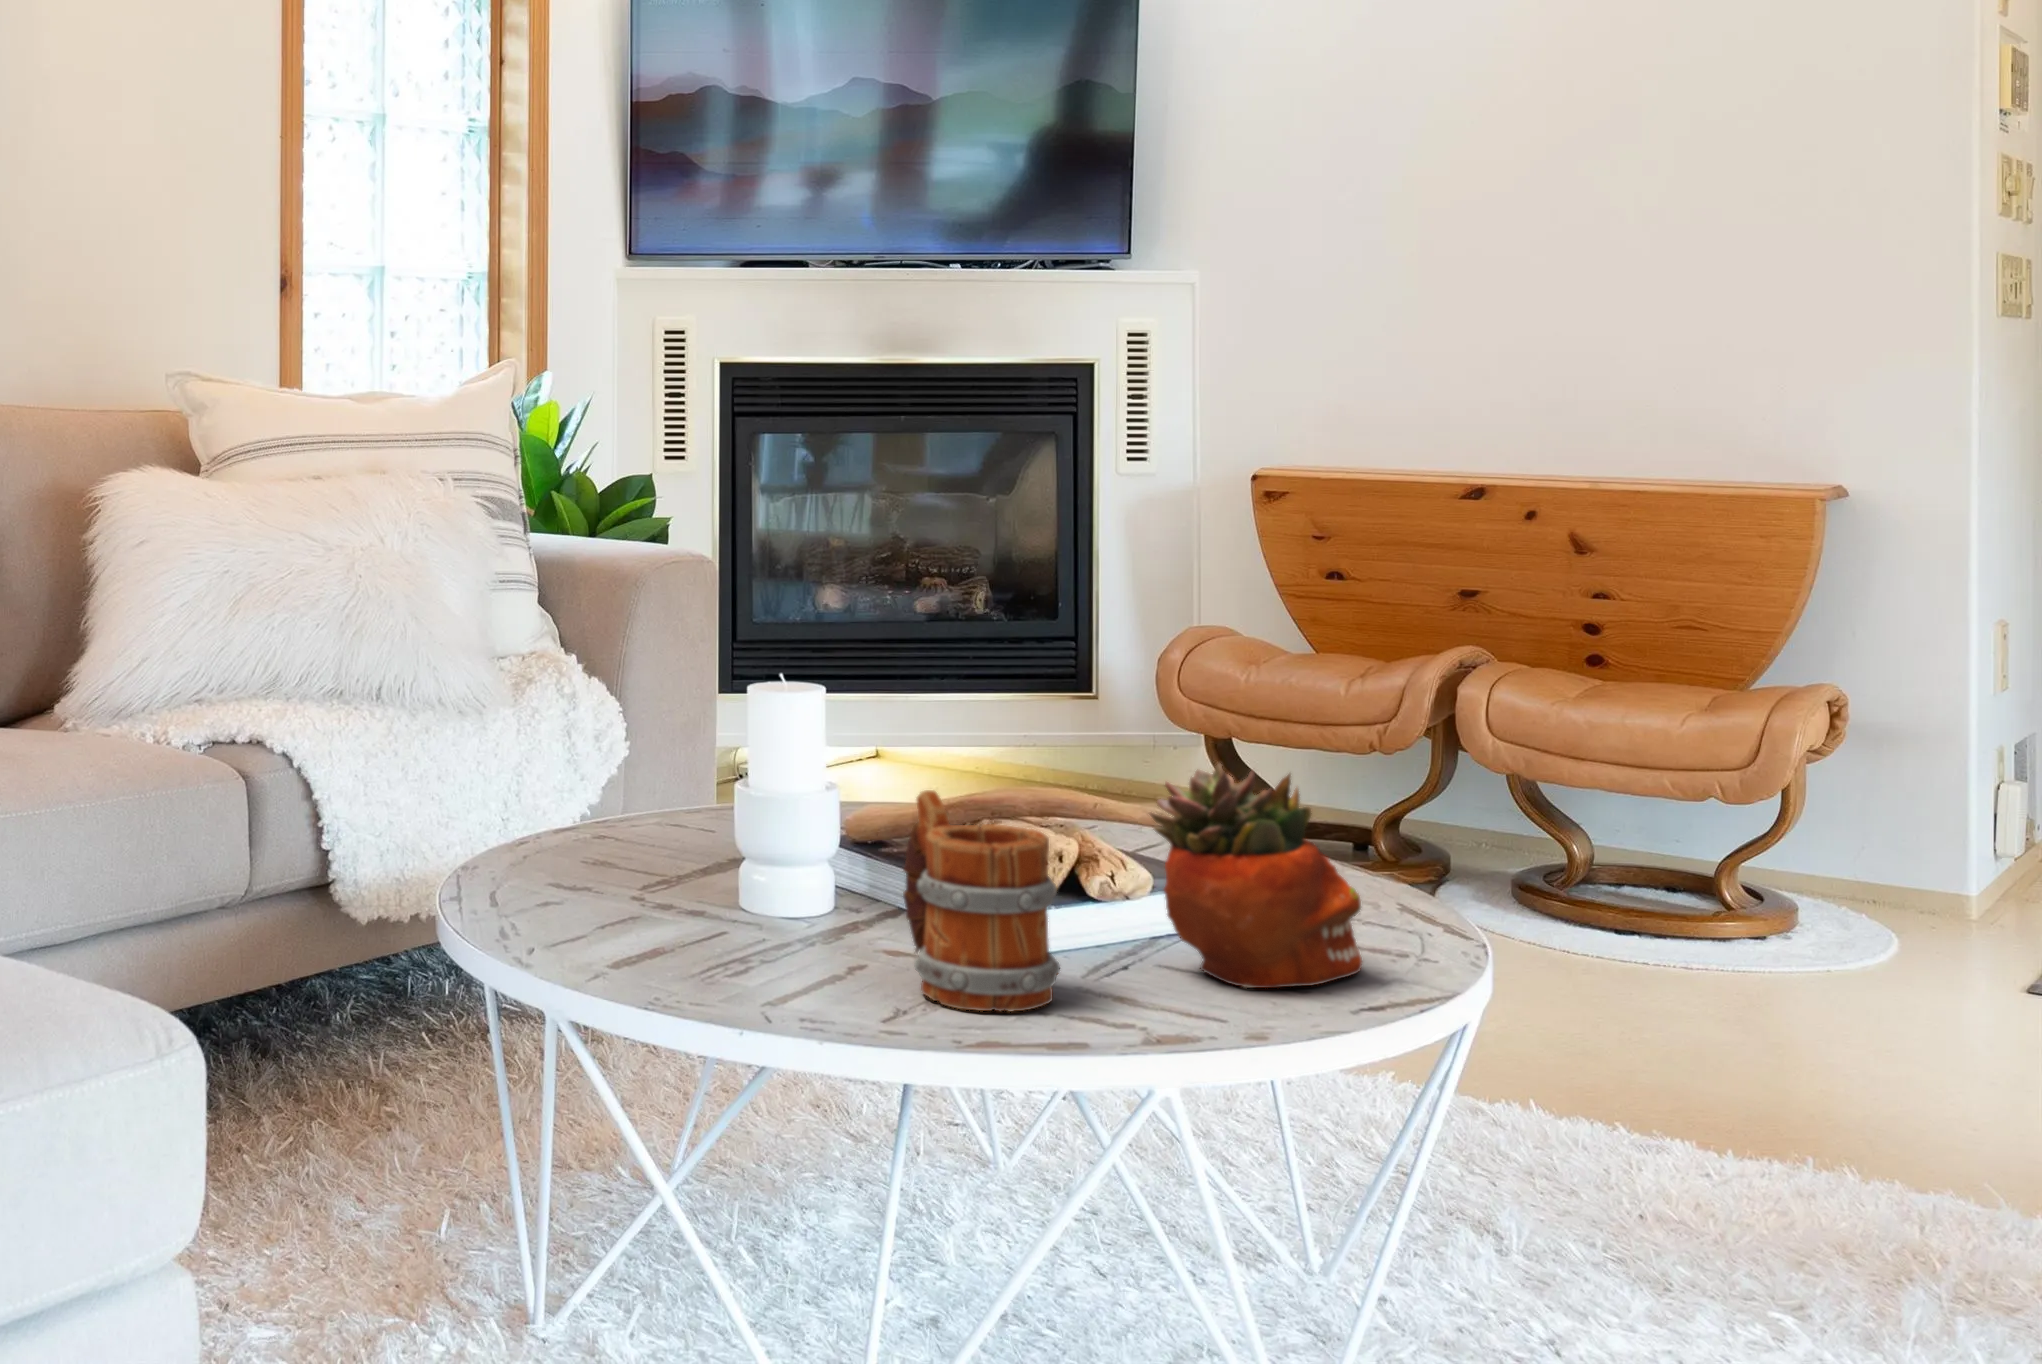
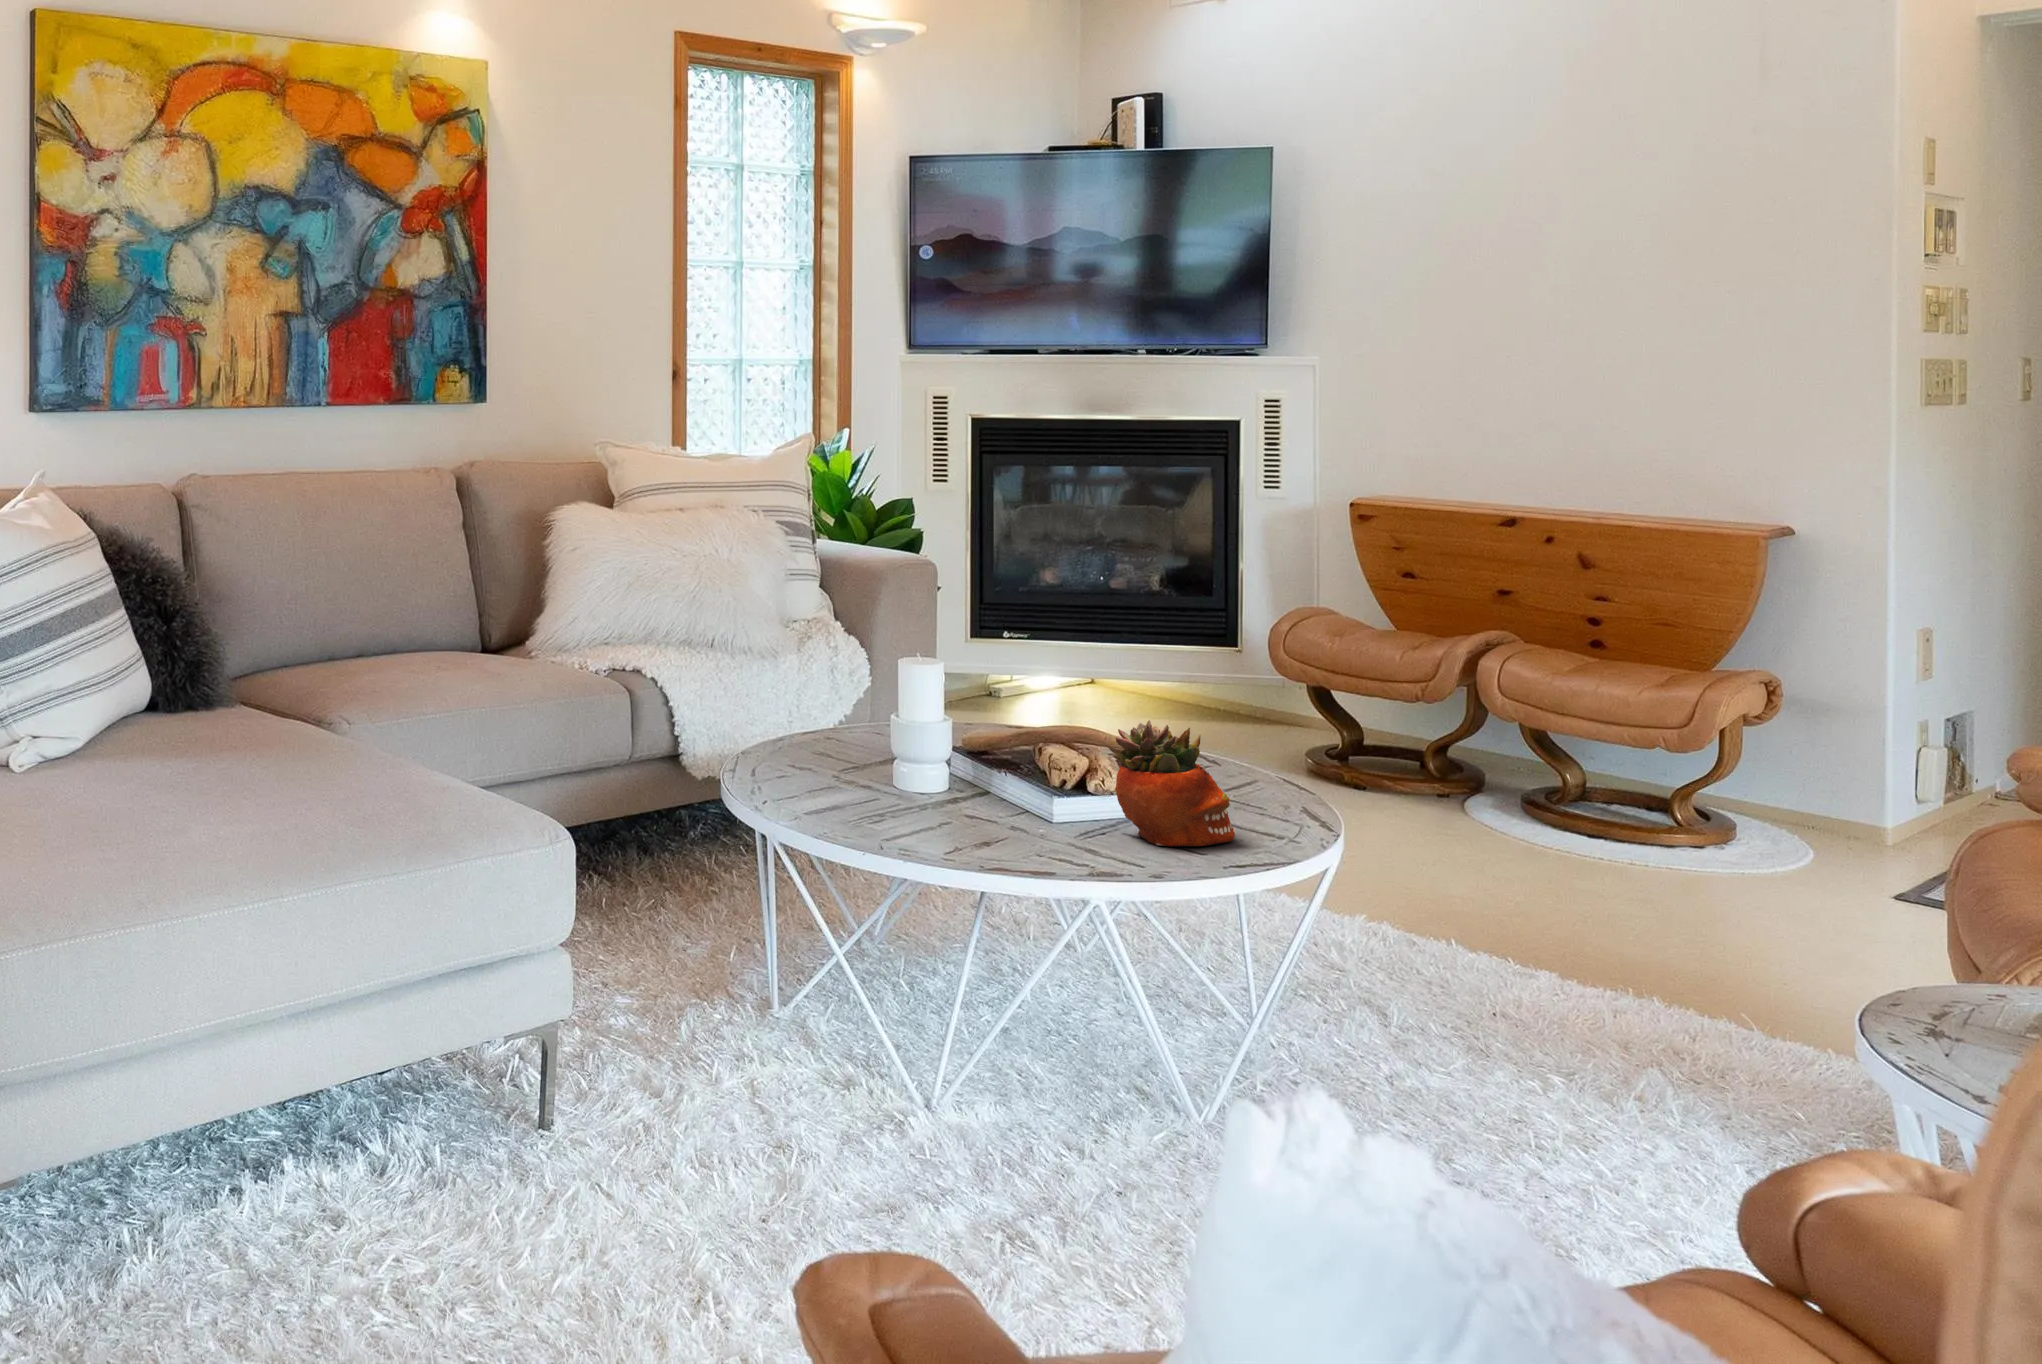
mug: present [903,790,1060,1011] -> none [967,727,1048,849]

